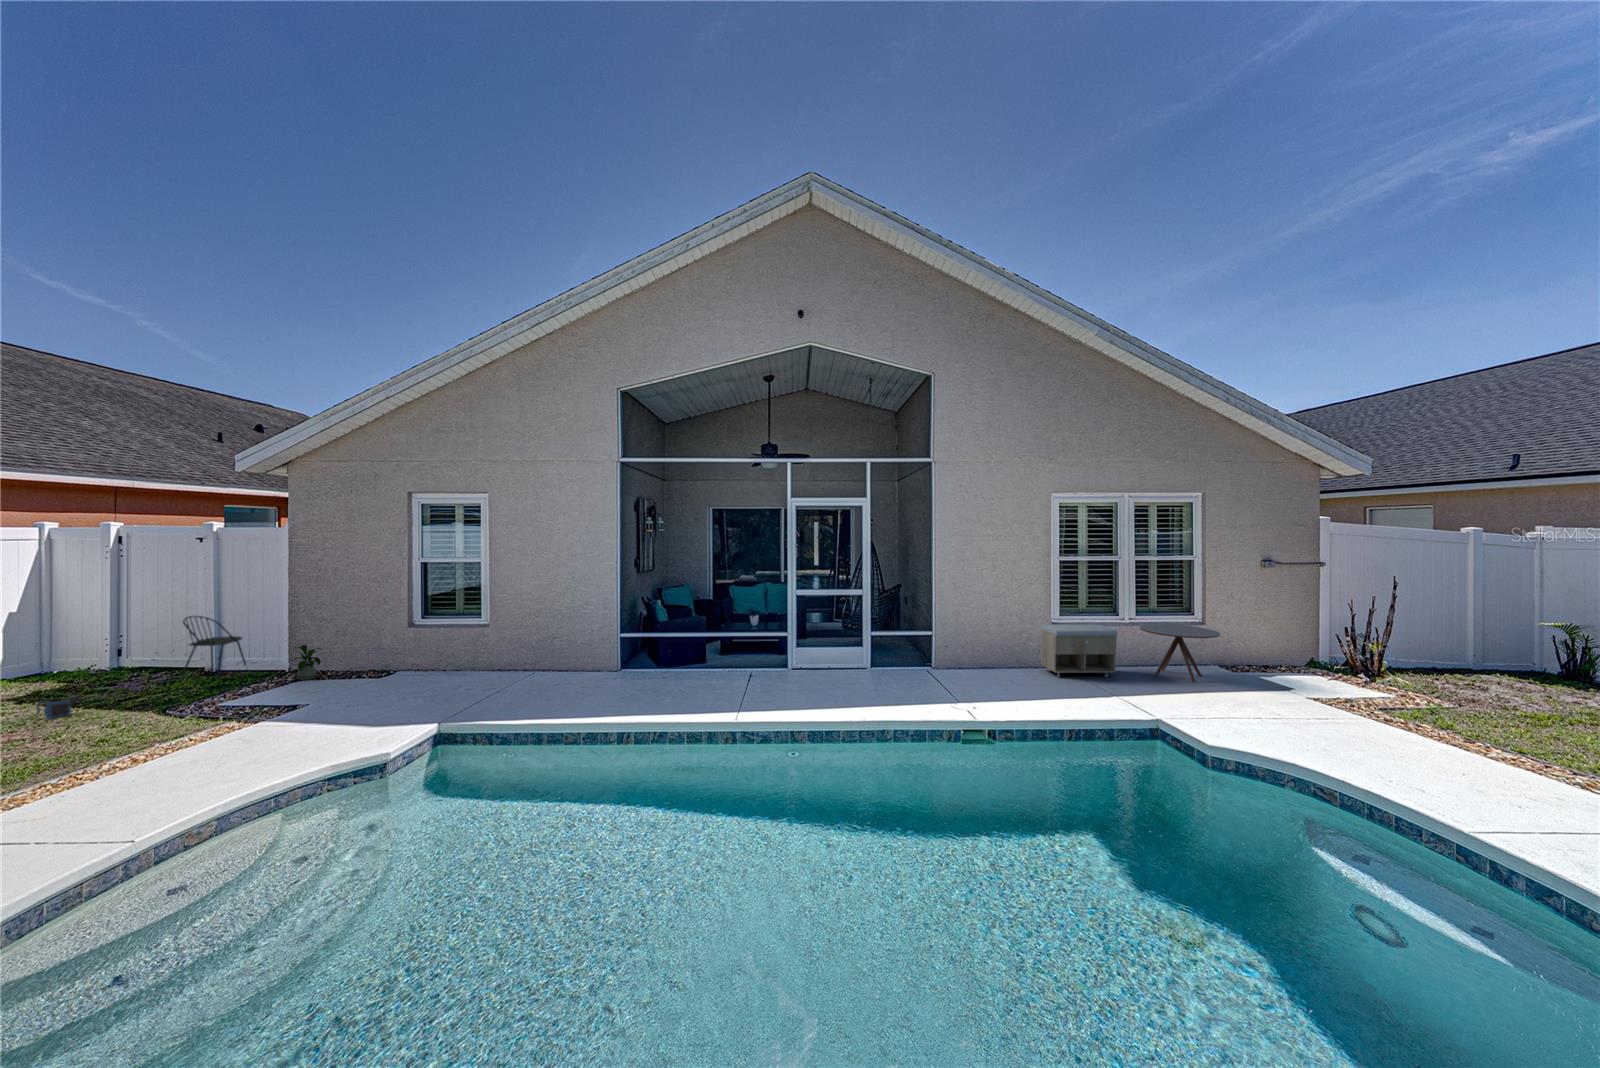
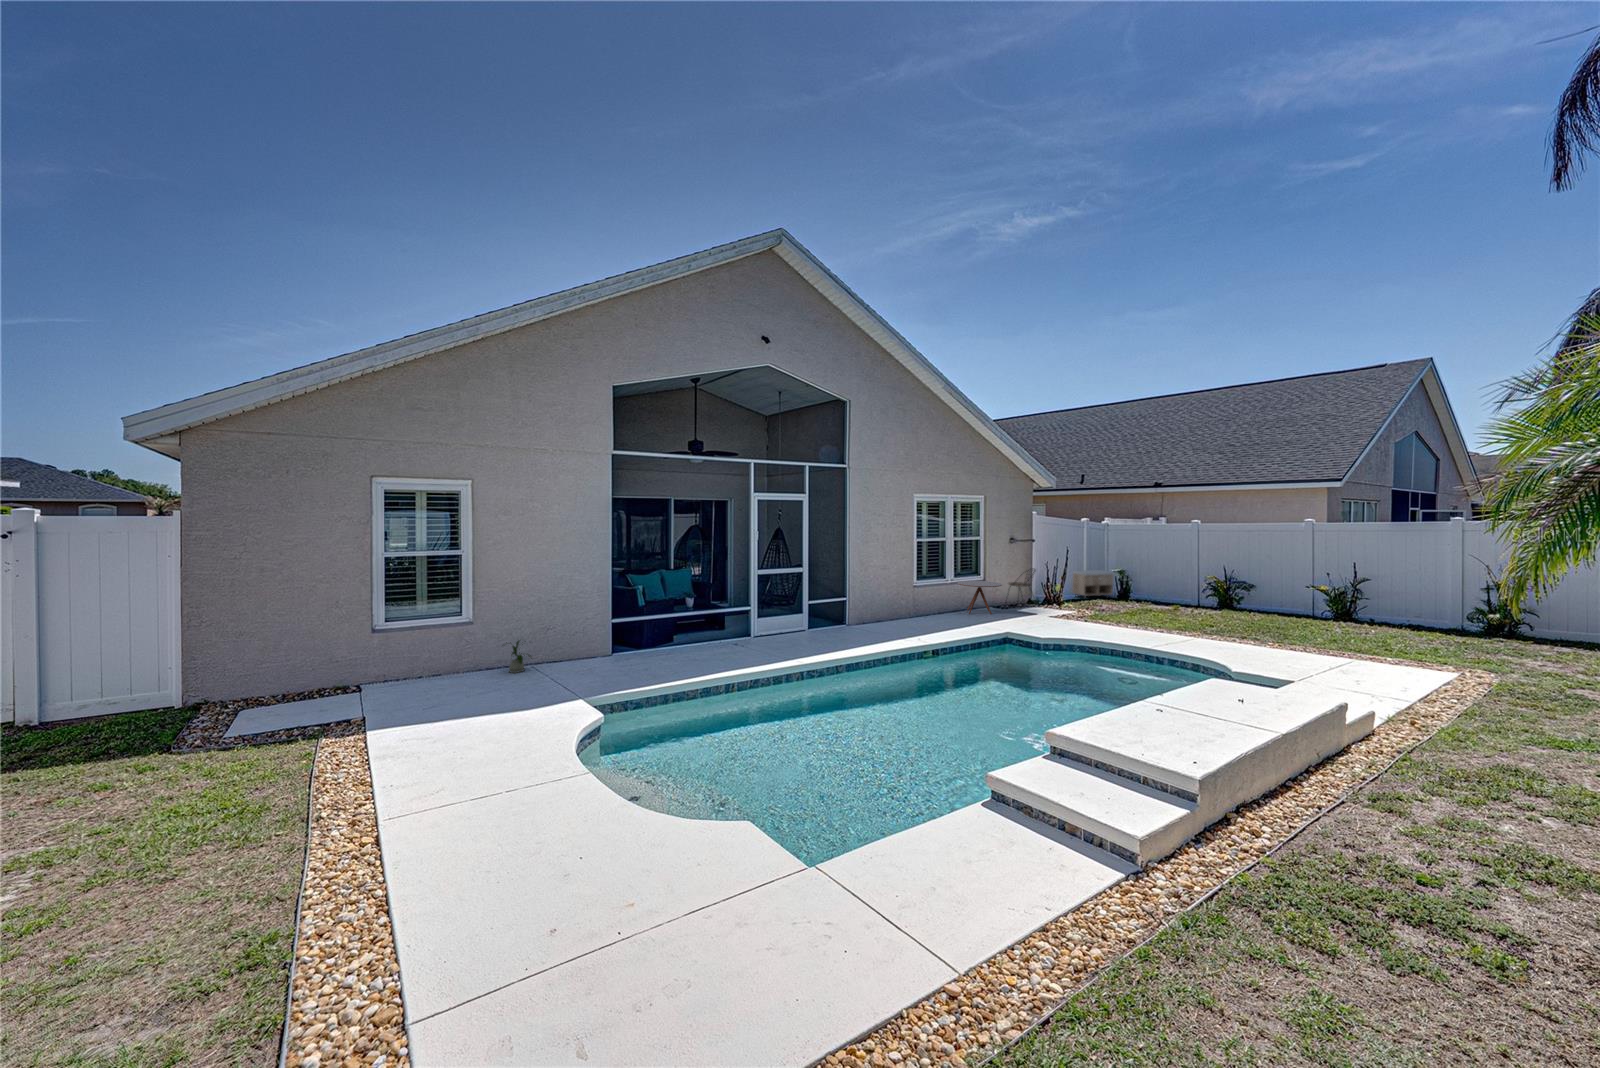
chair: present [180,616,248,681] -> present [1009,569,1036,591]
storage bench: present [1041,625,1117,677] -> present [1072,570,1114,597]
house plant: present [293,645,323,680] -> present [509,641,524,673]
watering can: present [36,695,81,719] -> none [66,741,97,773]

